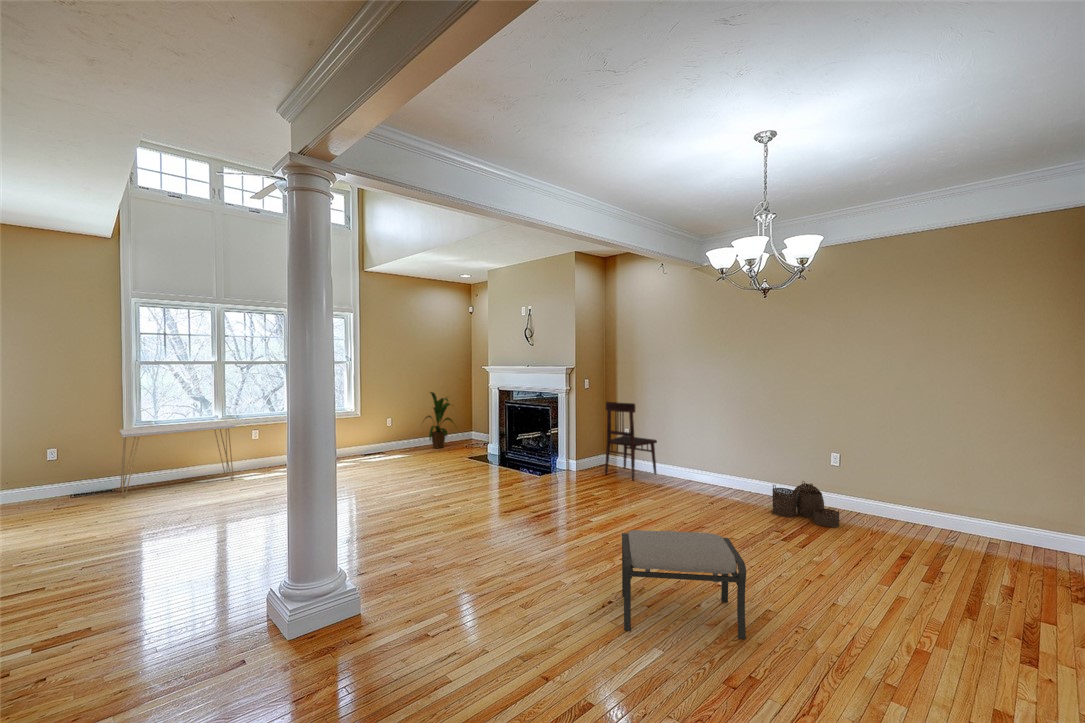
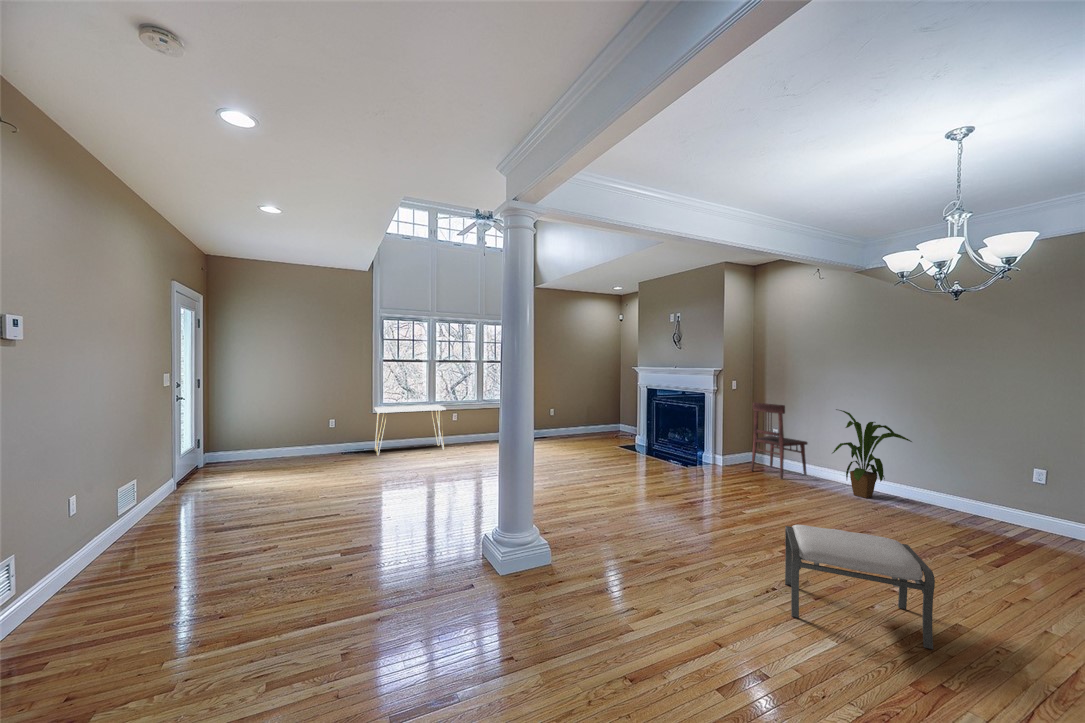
house plant: present [425,392,453,448] -> present [833,409,912,498]
woven basket: present [772,483,839,527] -> none [952,497,1047,552]

